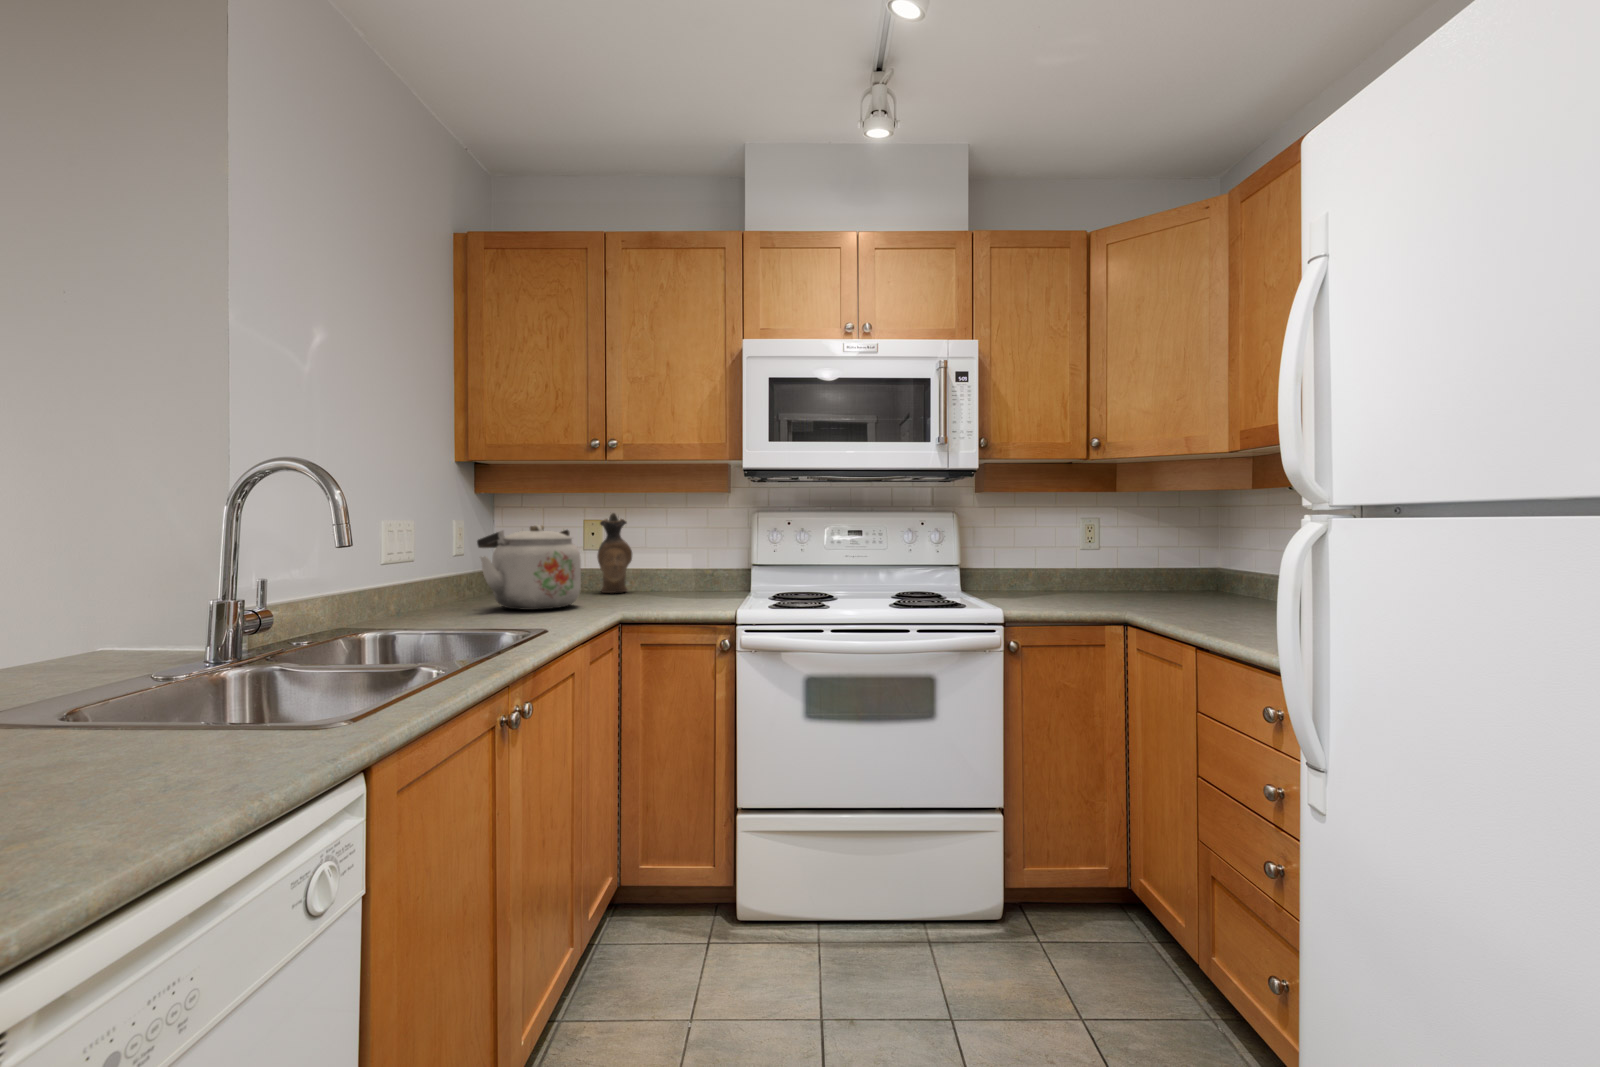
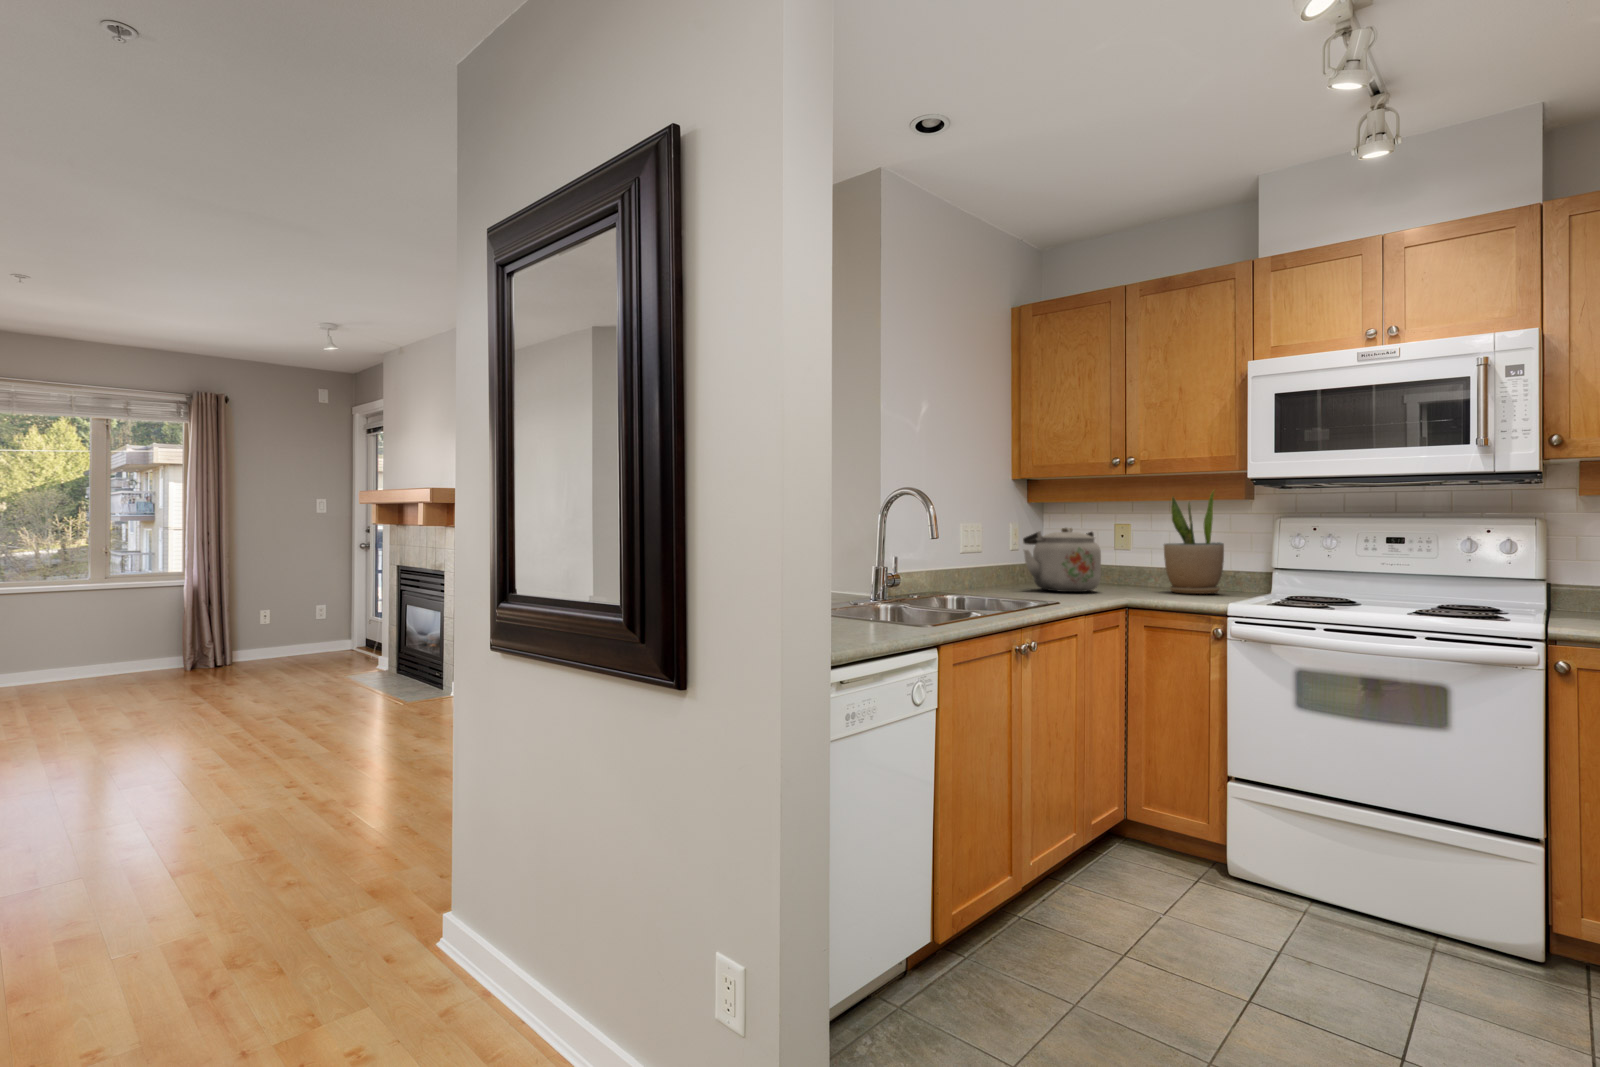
potted plant: none [648,478,712,600] -> present [1164,492,1224,594]
ceramic pitcher: present [597,513,632,593] -> none [1122,516,1153,586]

